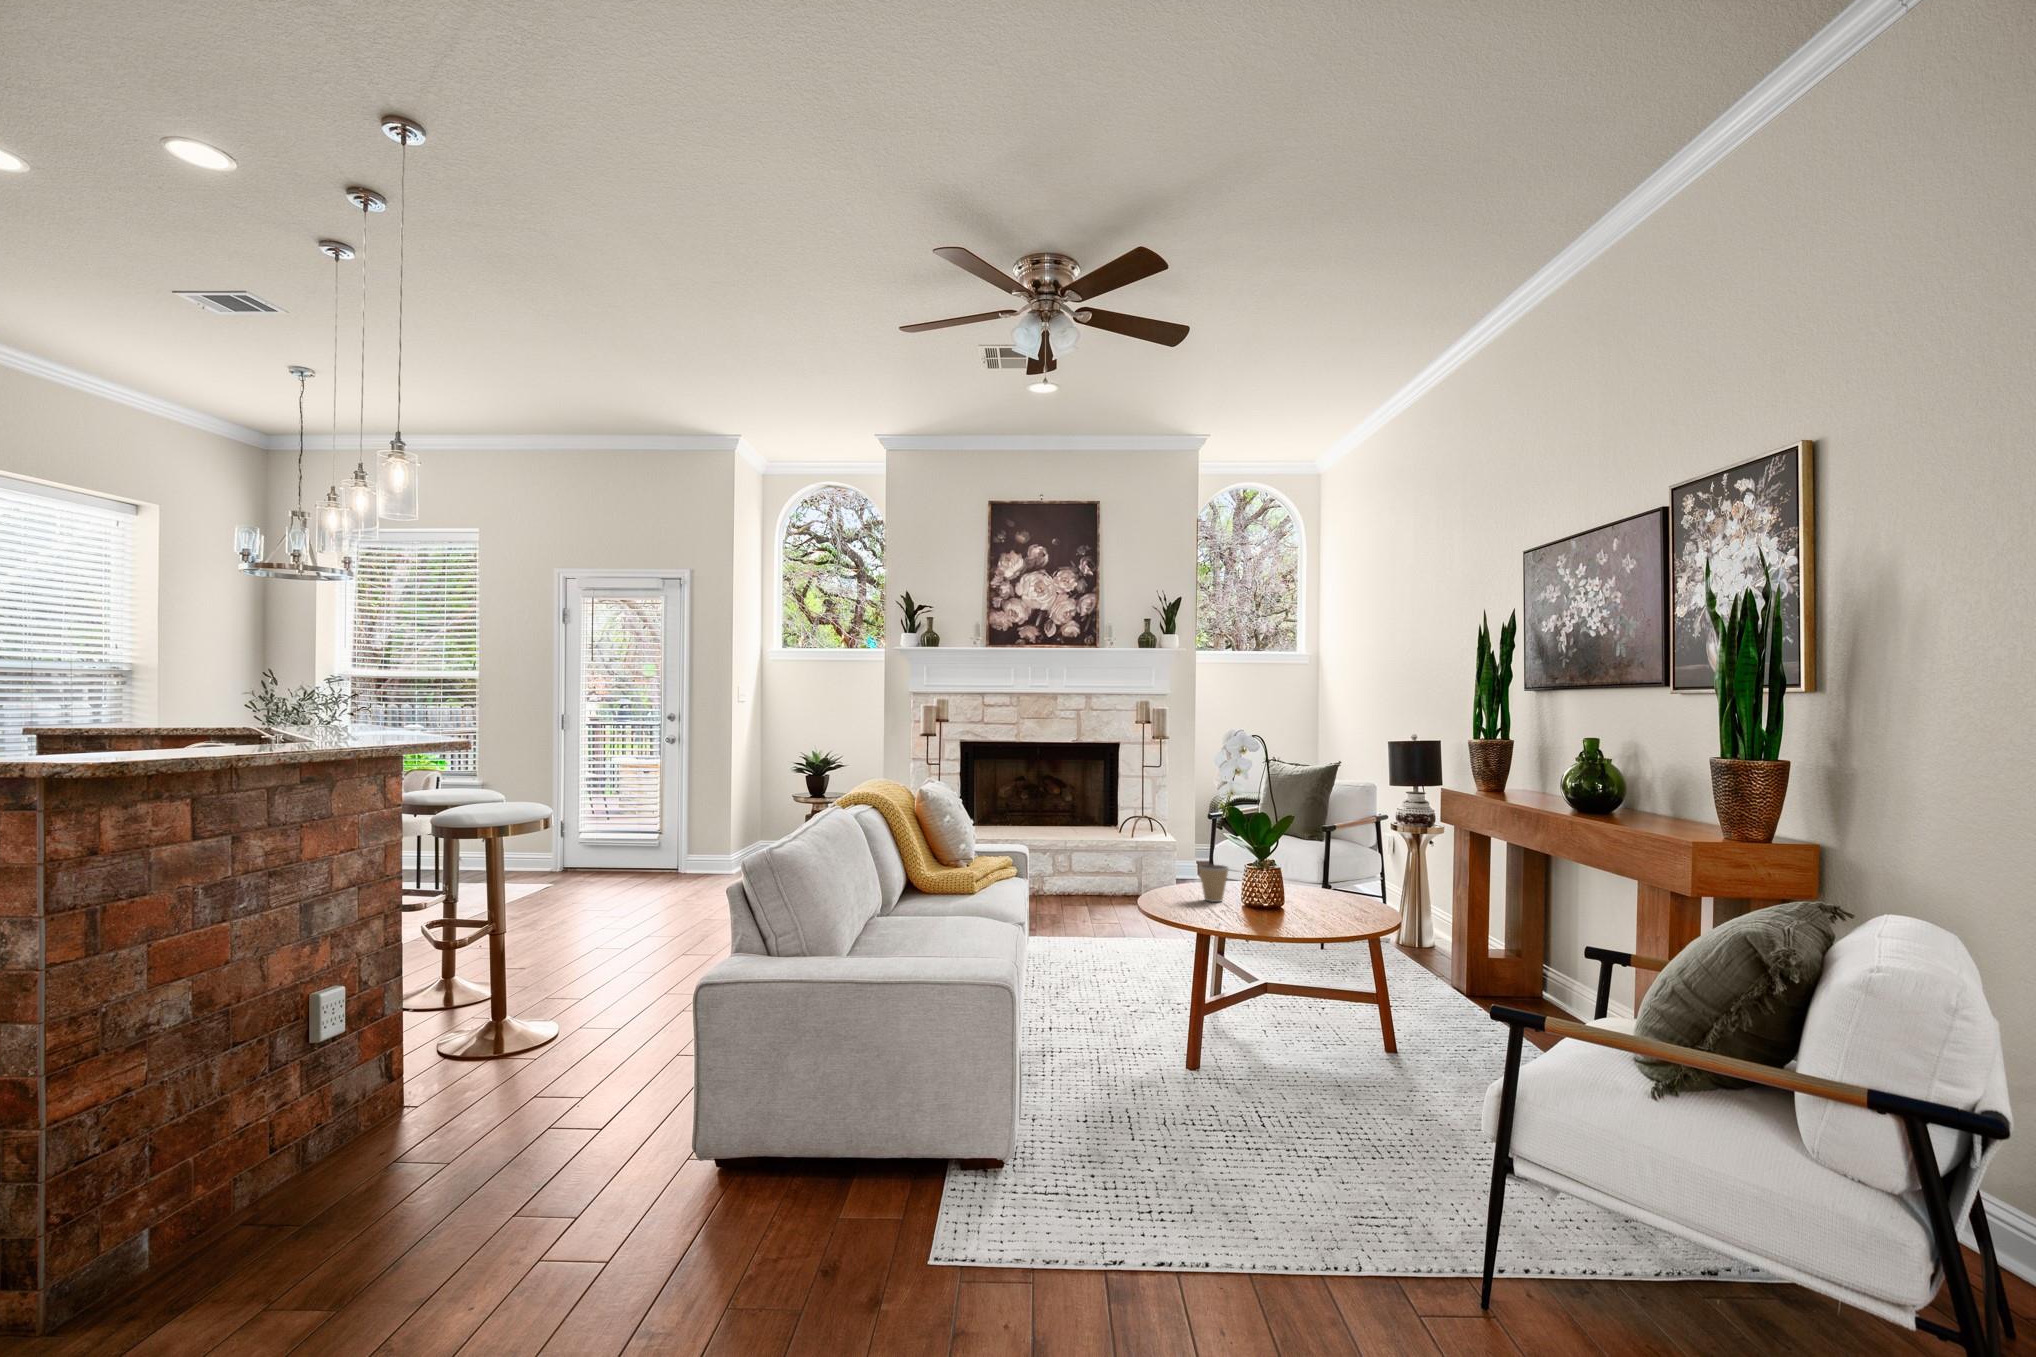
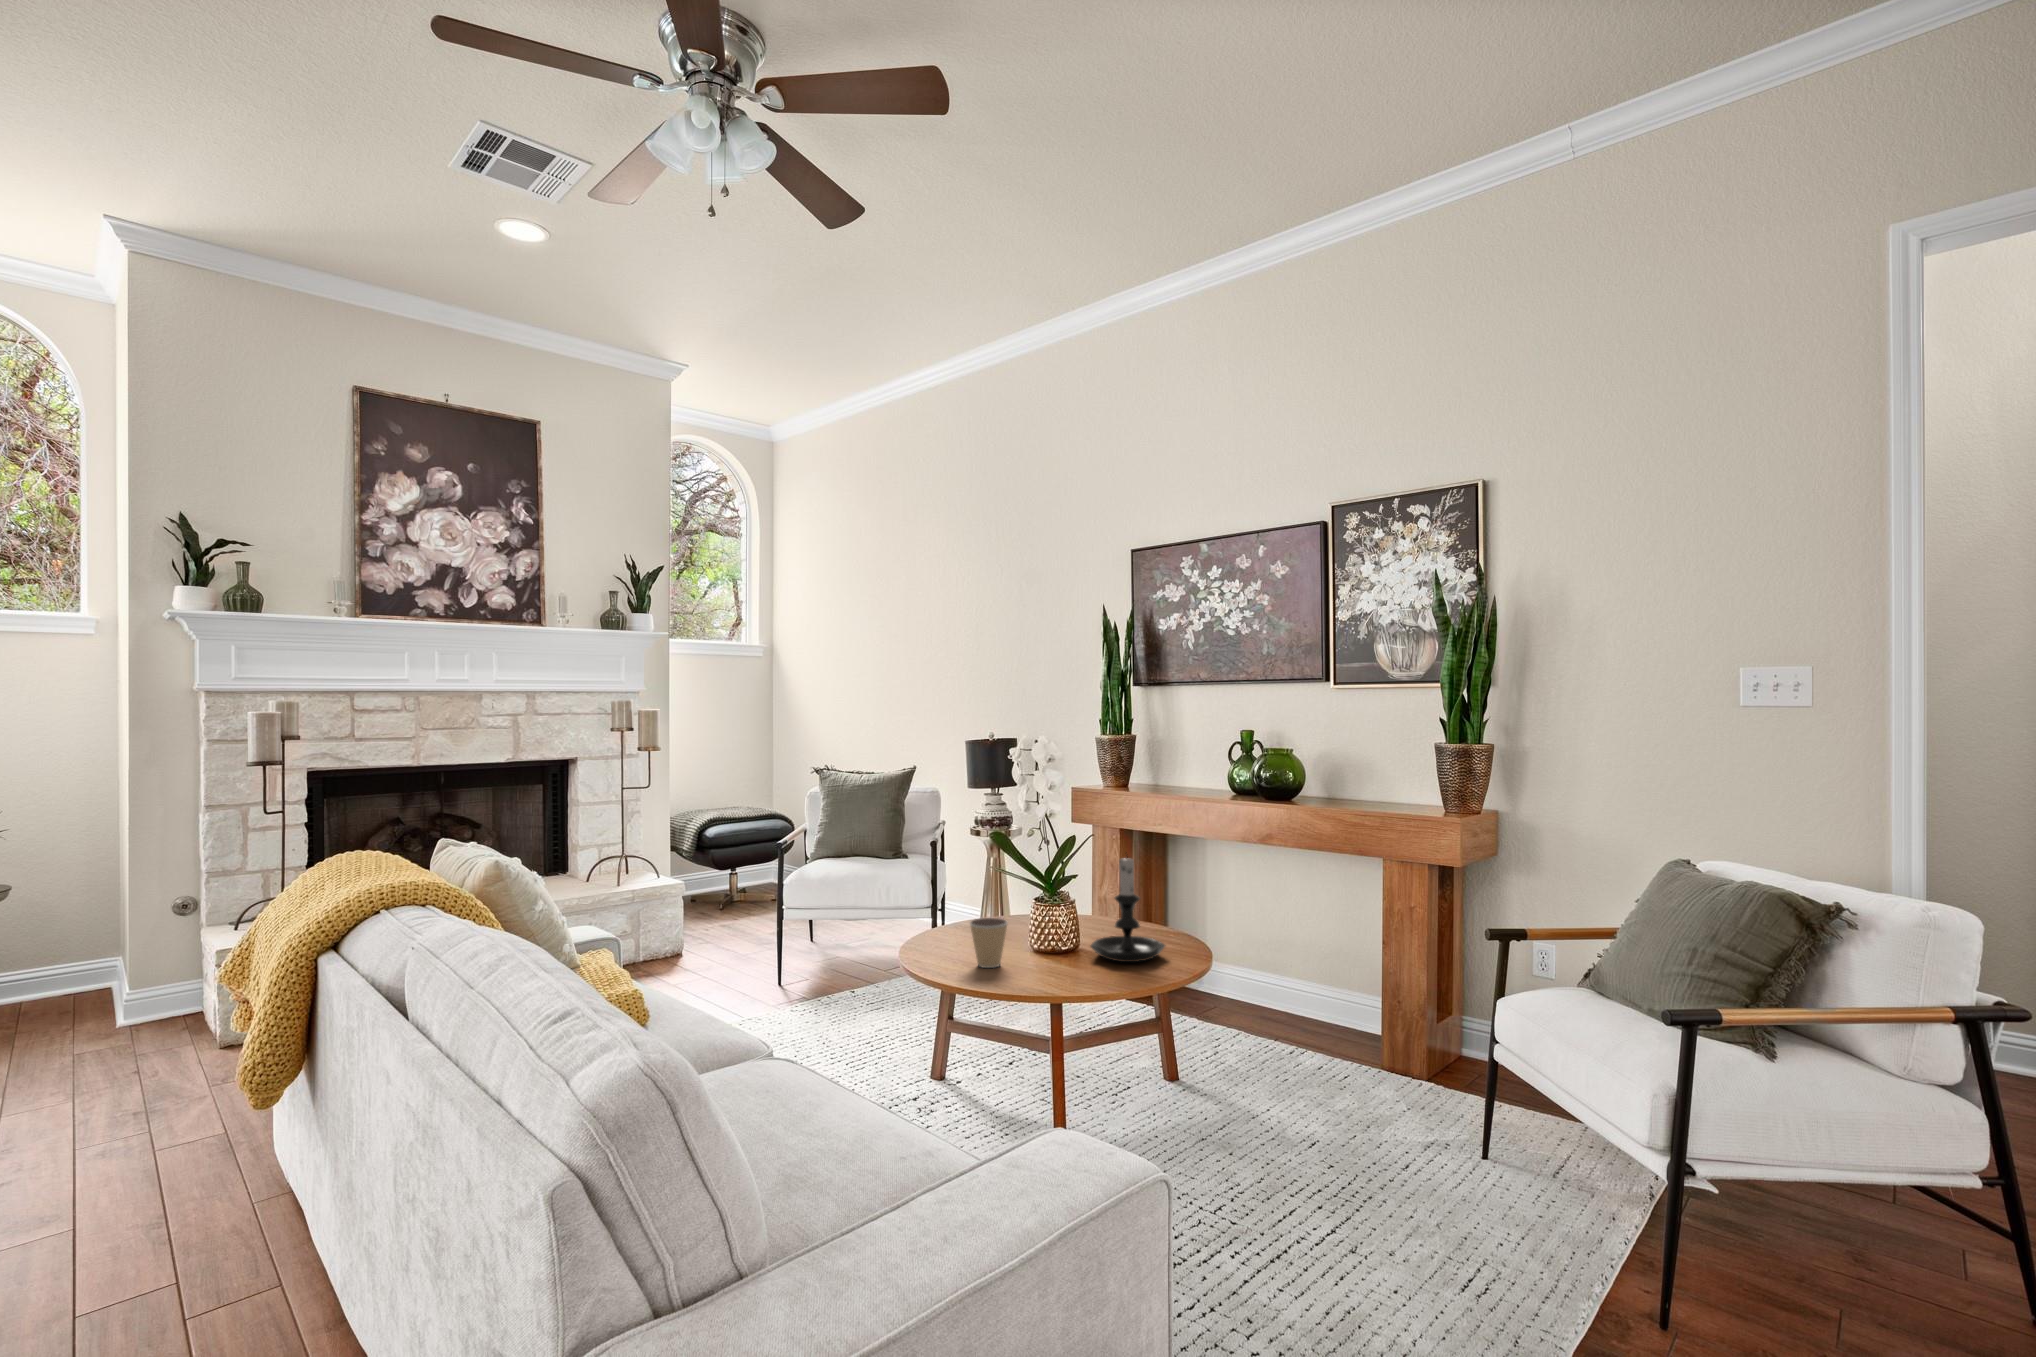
candle holder: none [1291,824,1355,918] -> present [1091,855,1165,962]

